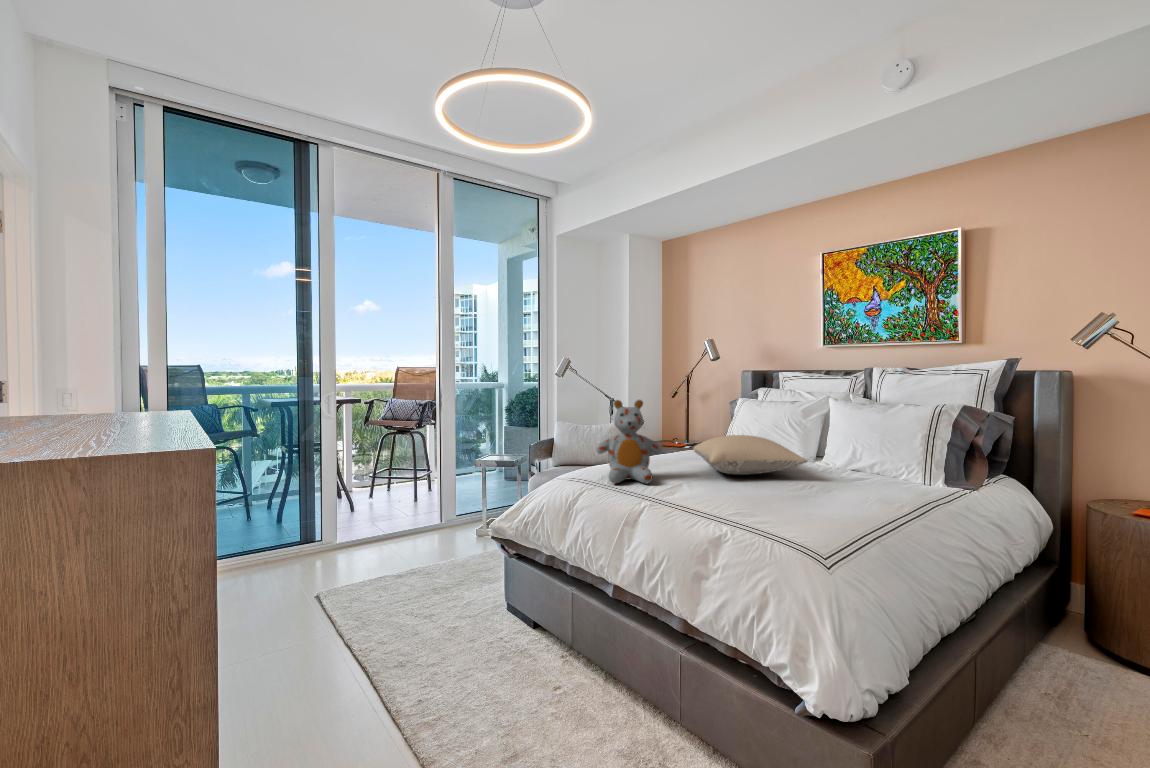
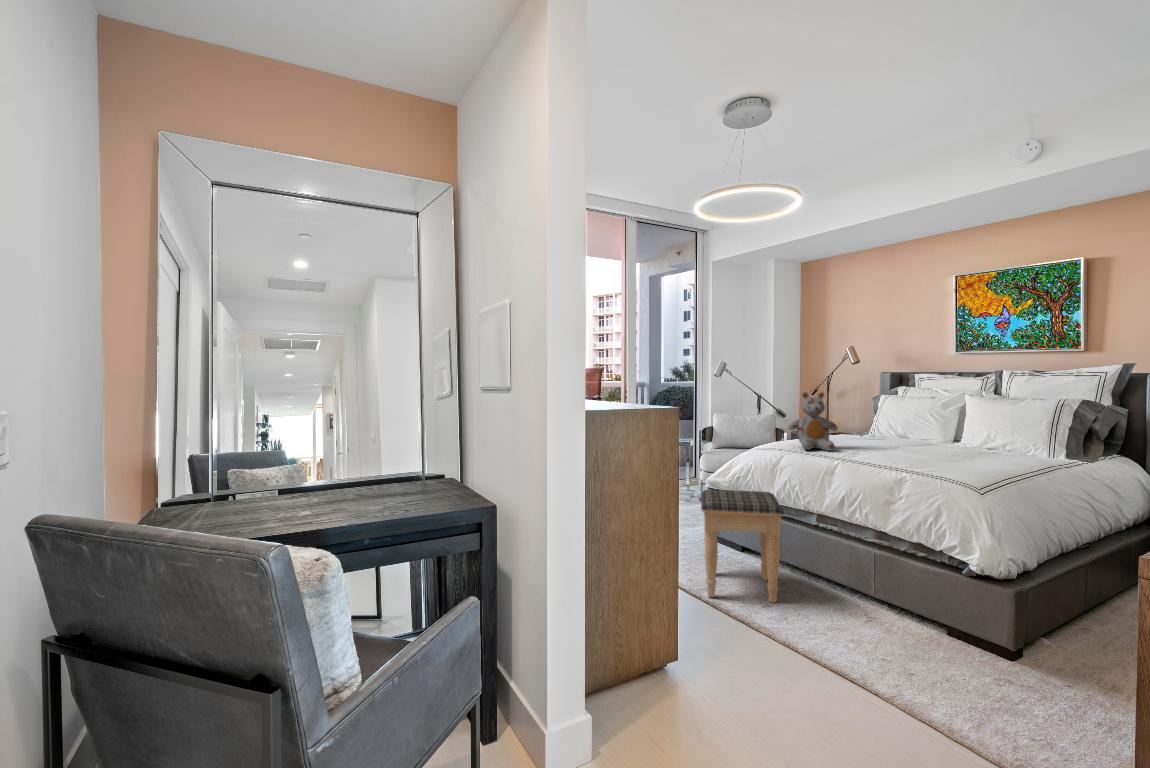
pillow: present [693,435,808,475] -> none [856,420,954,448]
footstool: none [423,550,560,738] -> present [701,489,784,603]

